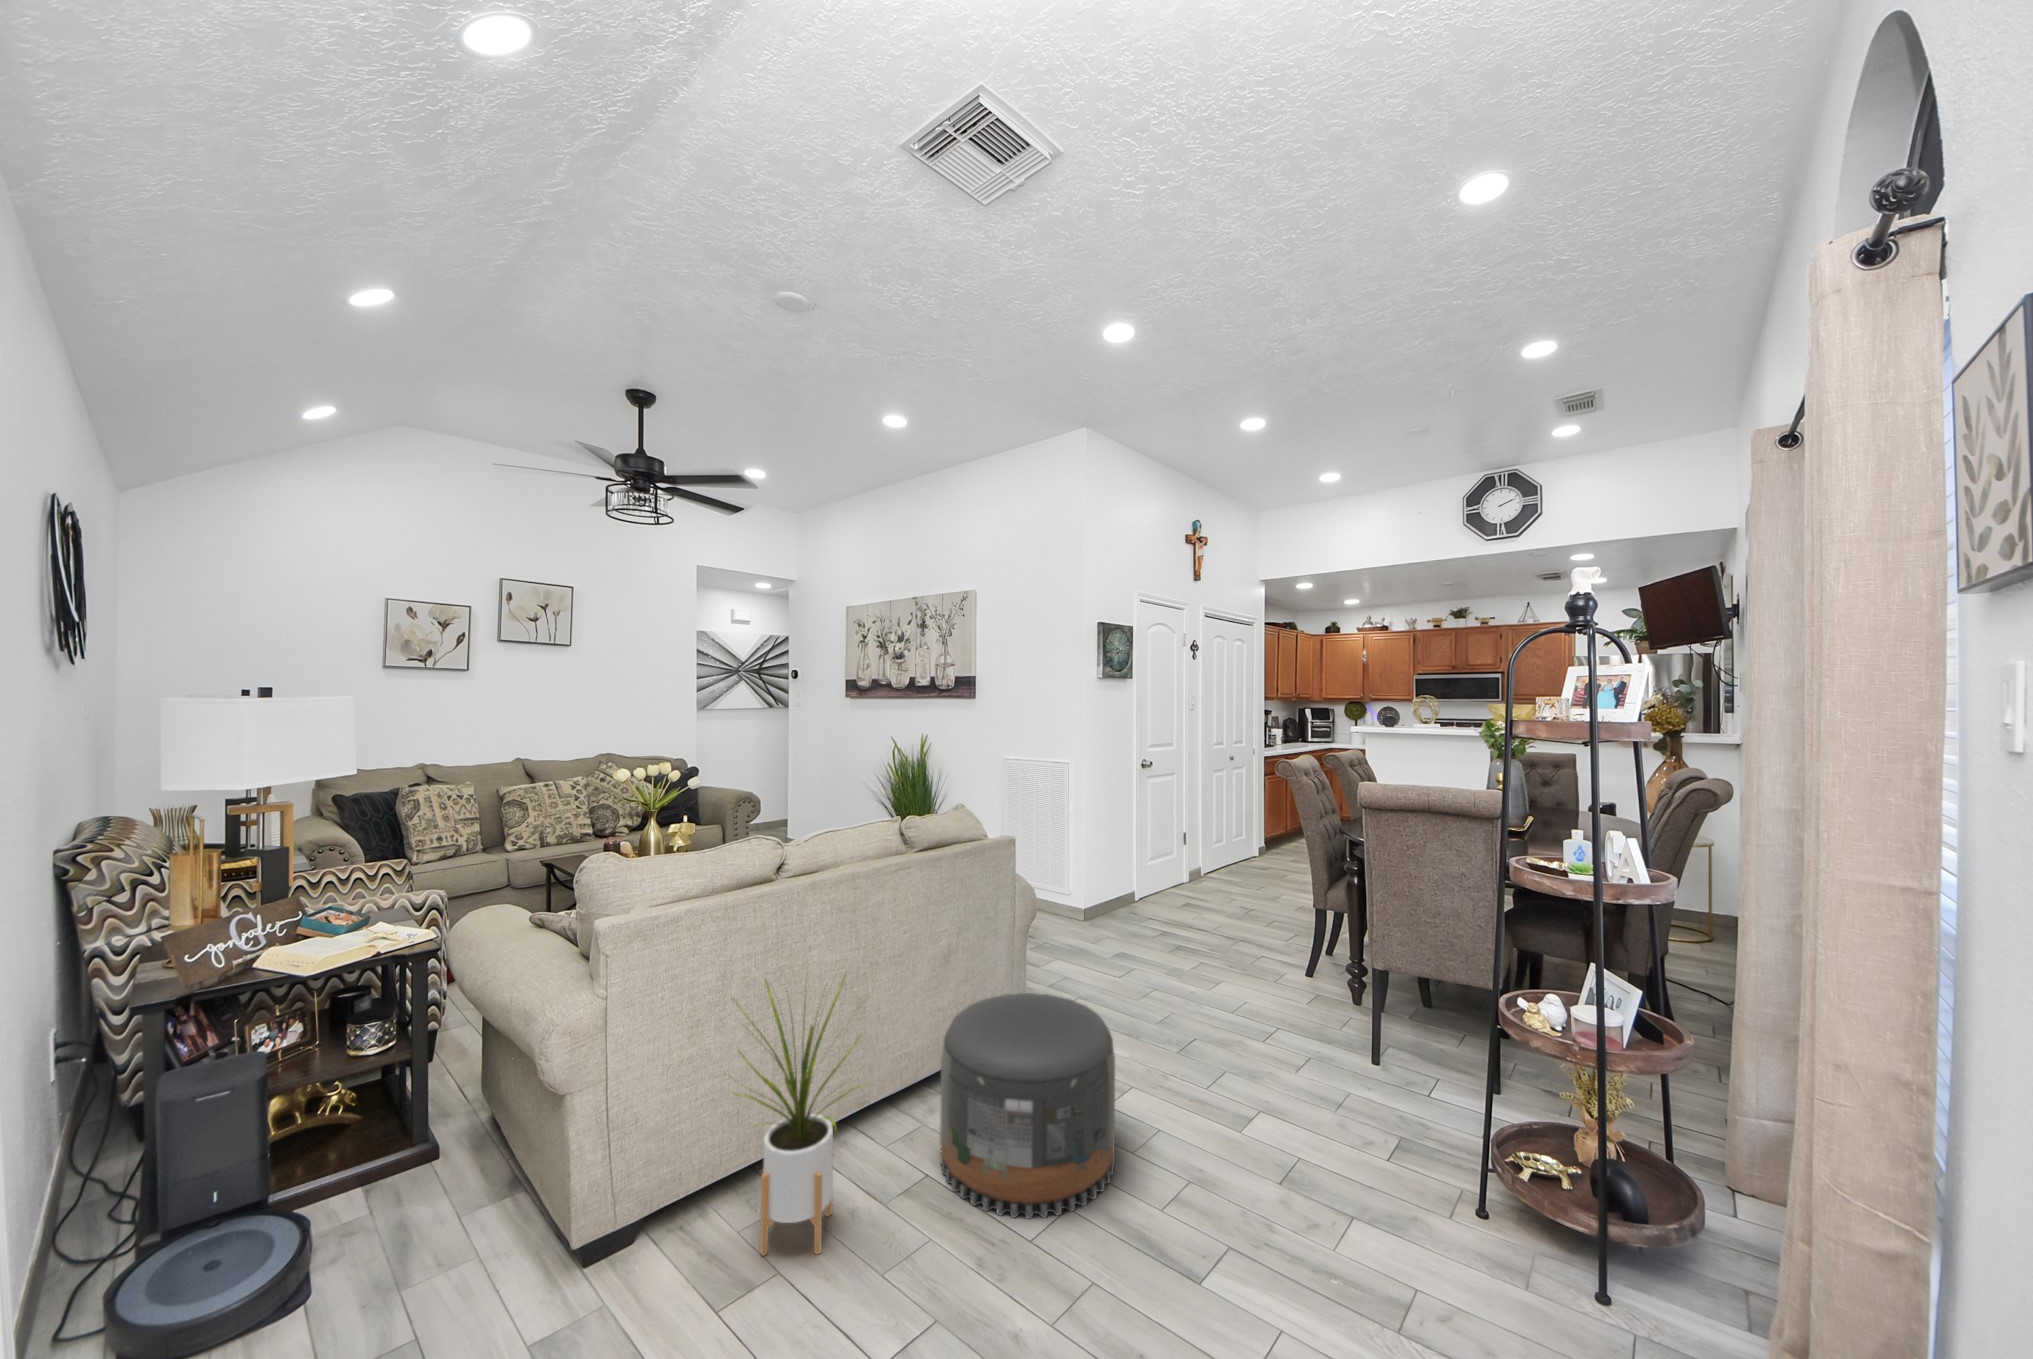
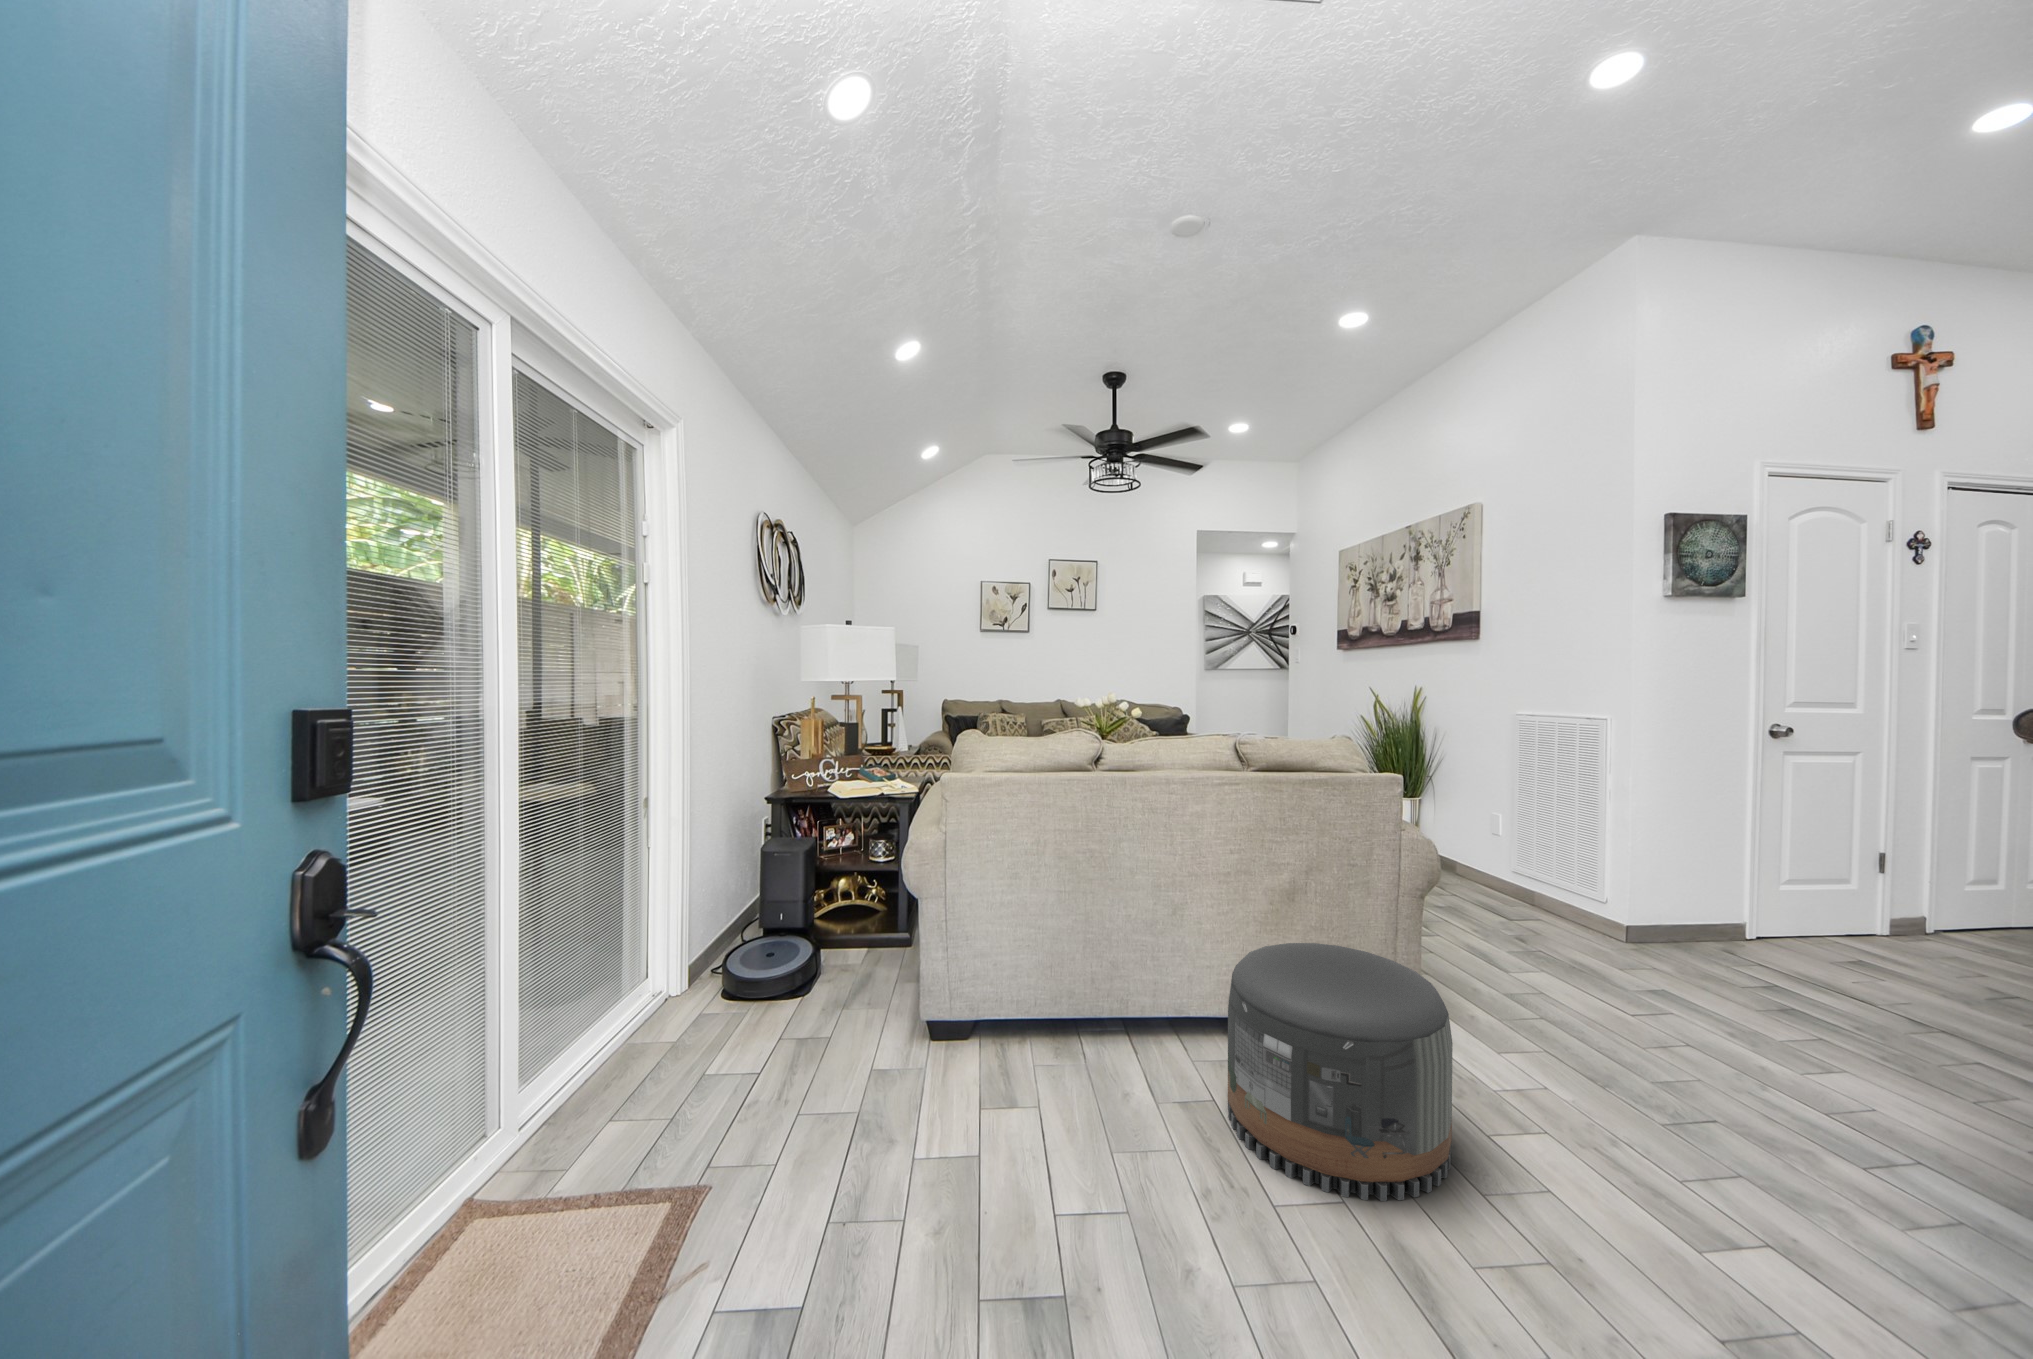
house plant: present [734,972,861,1256] -> none [1015,843,1143,1103]

